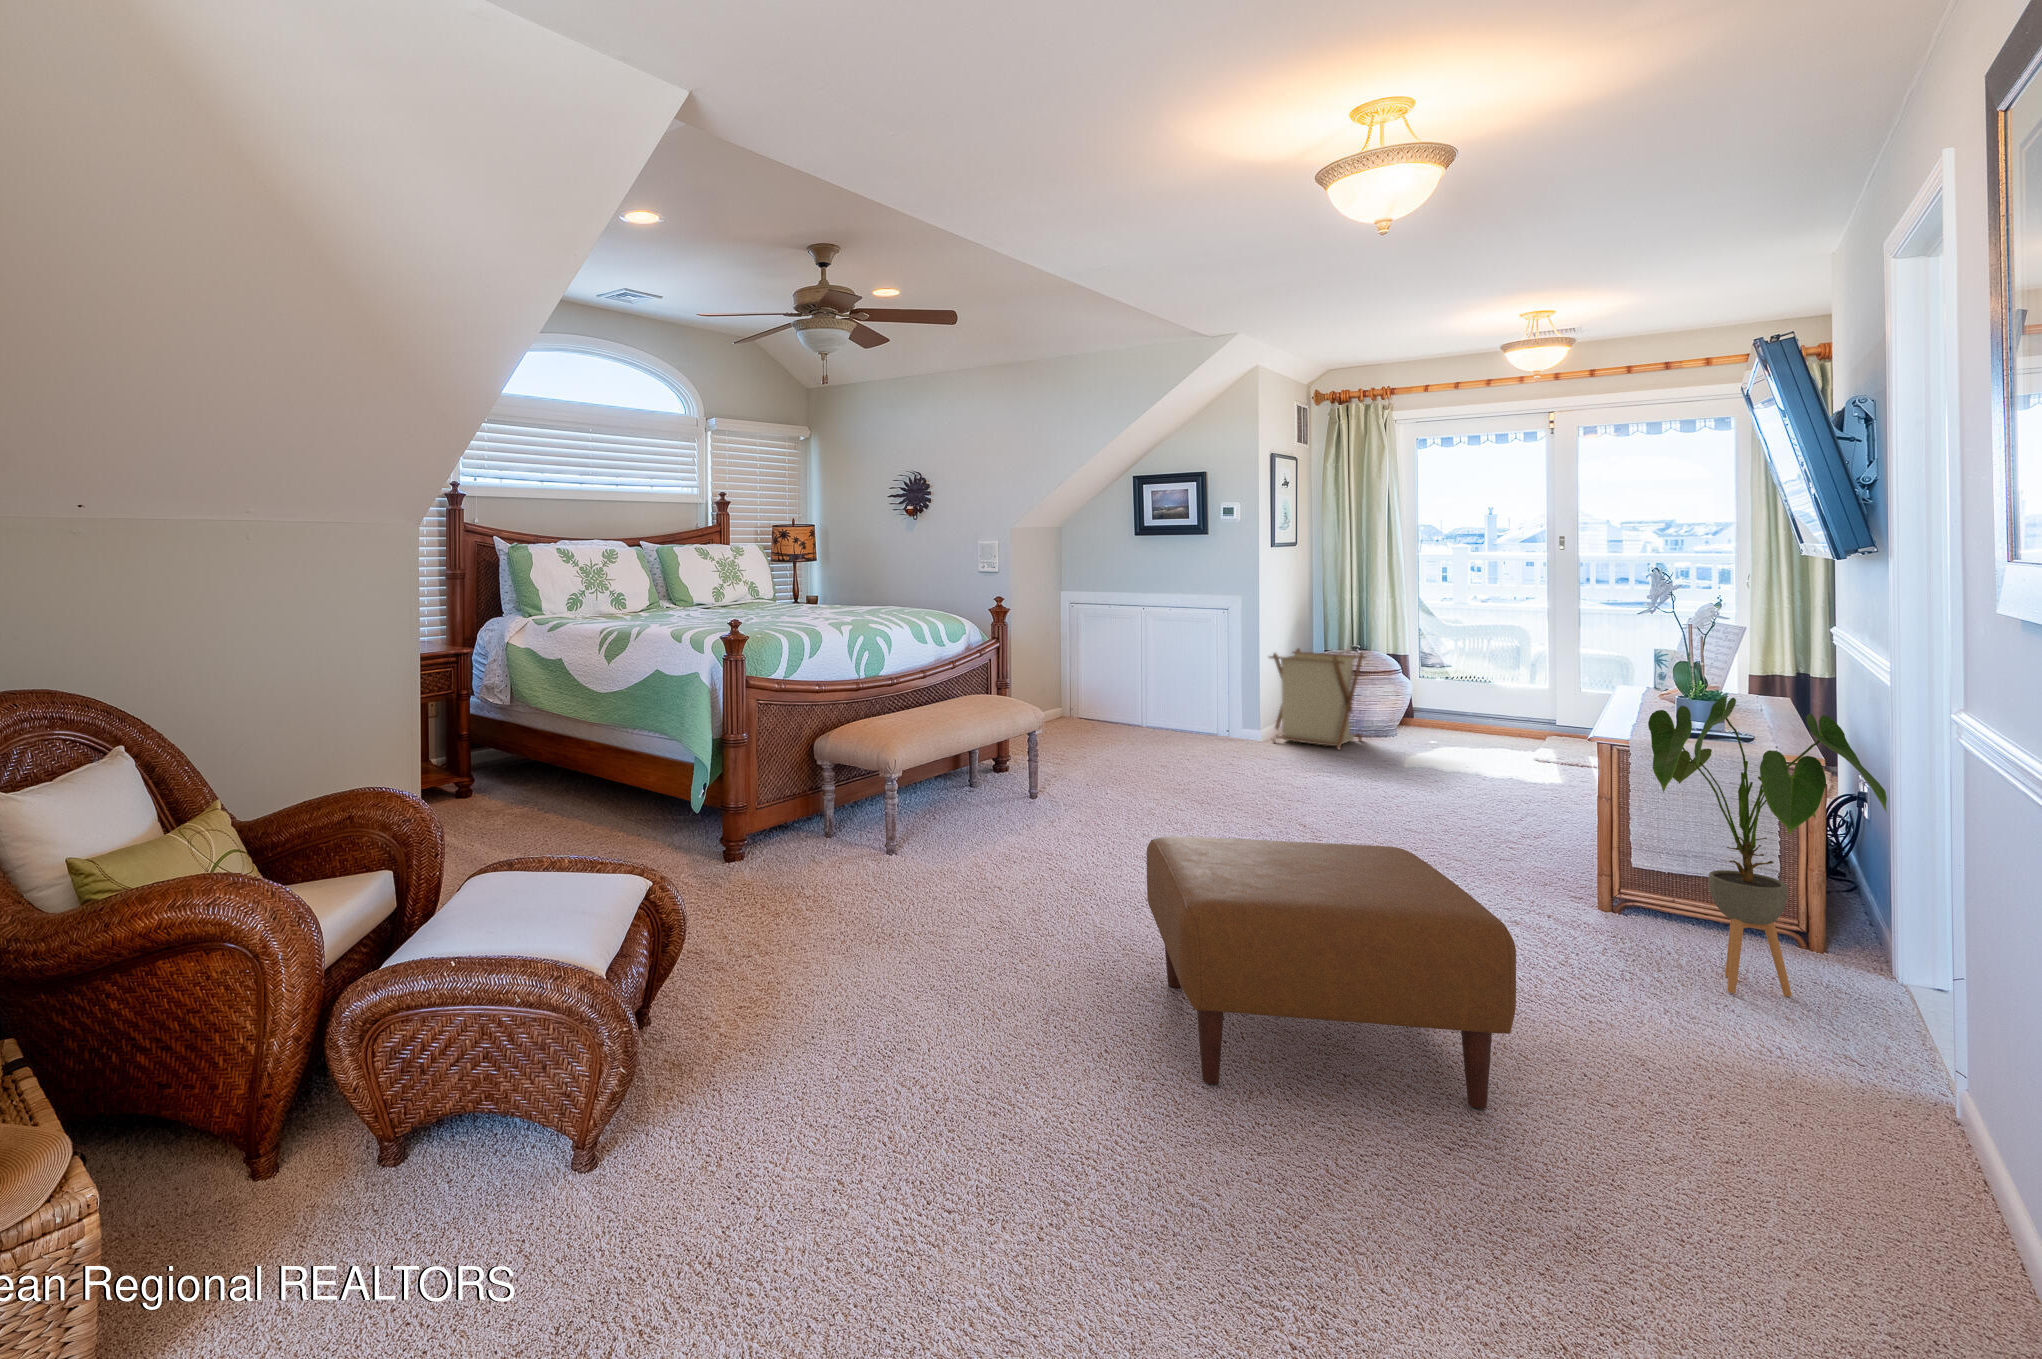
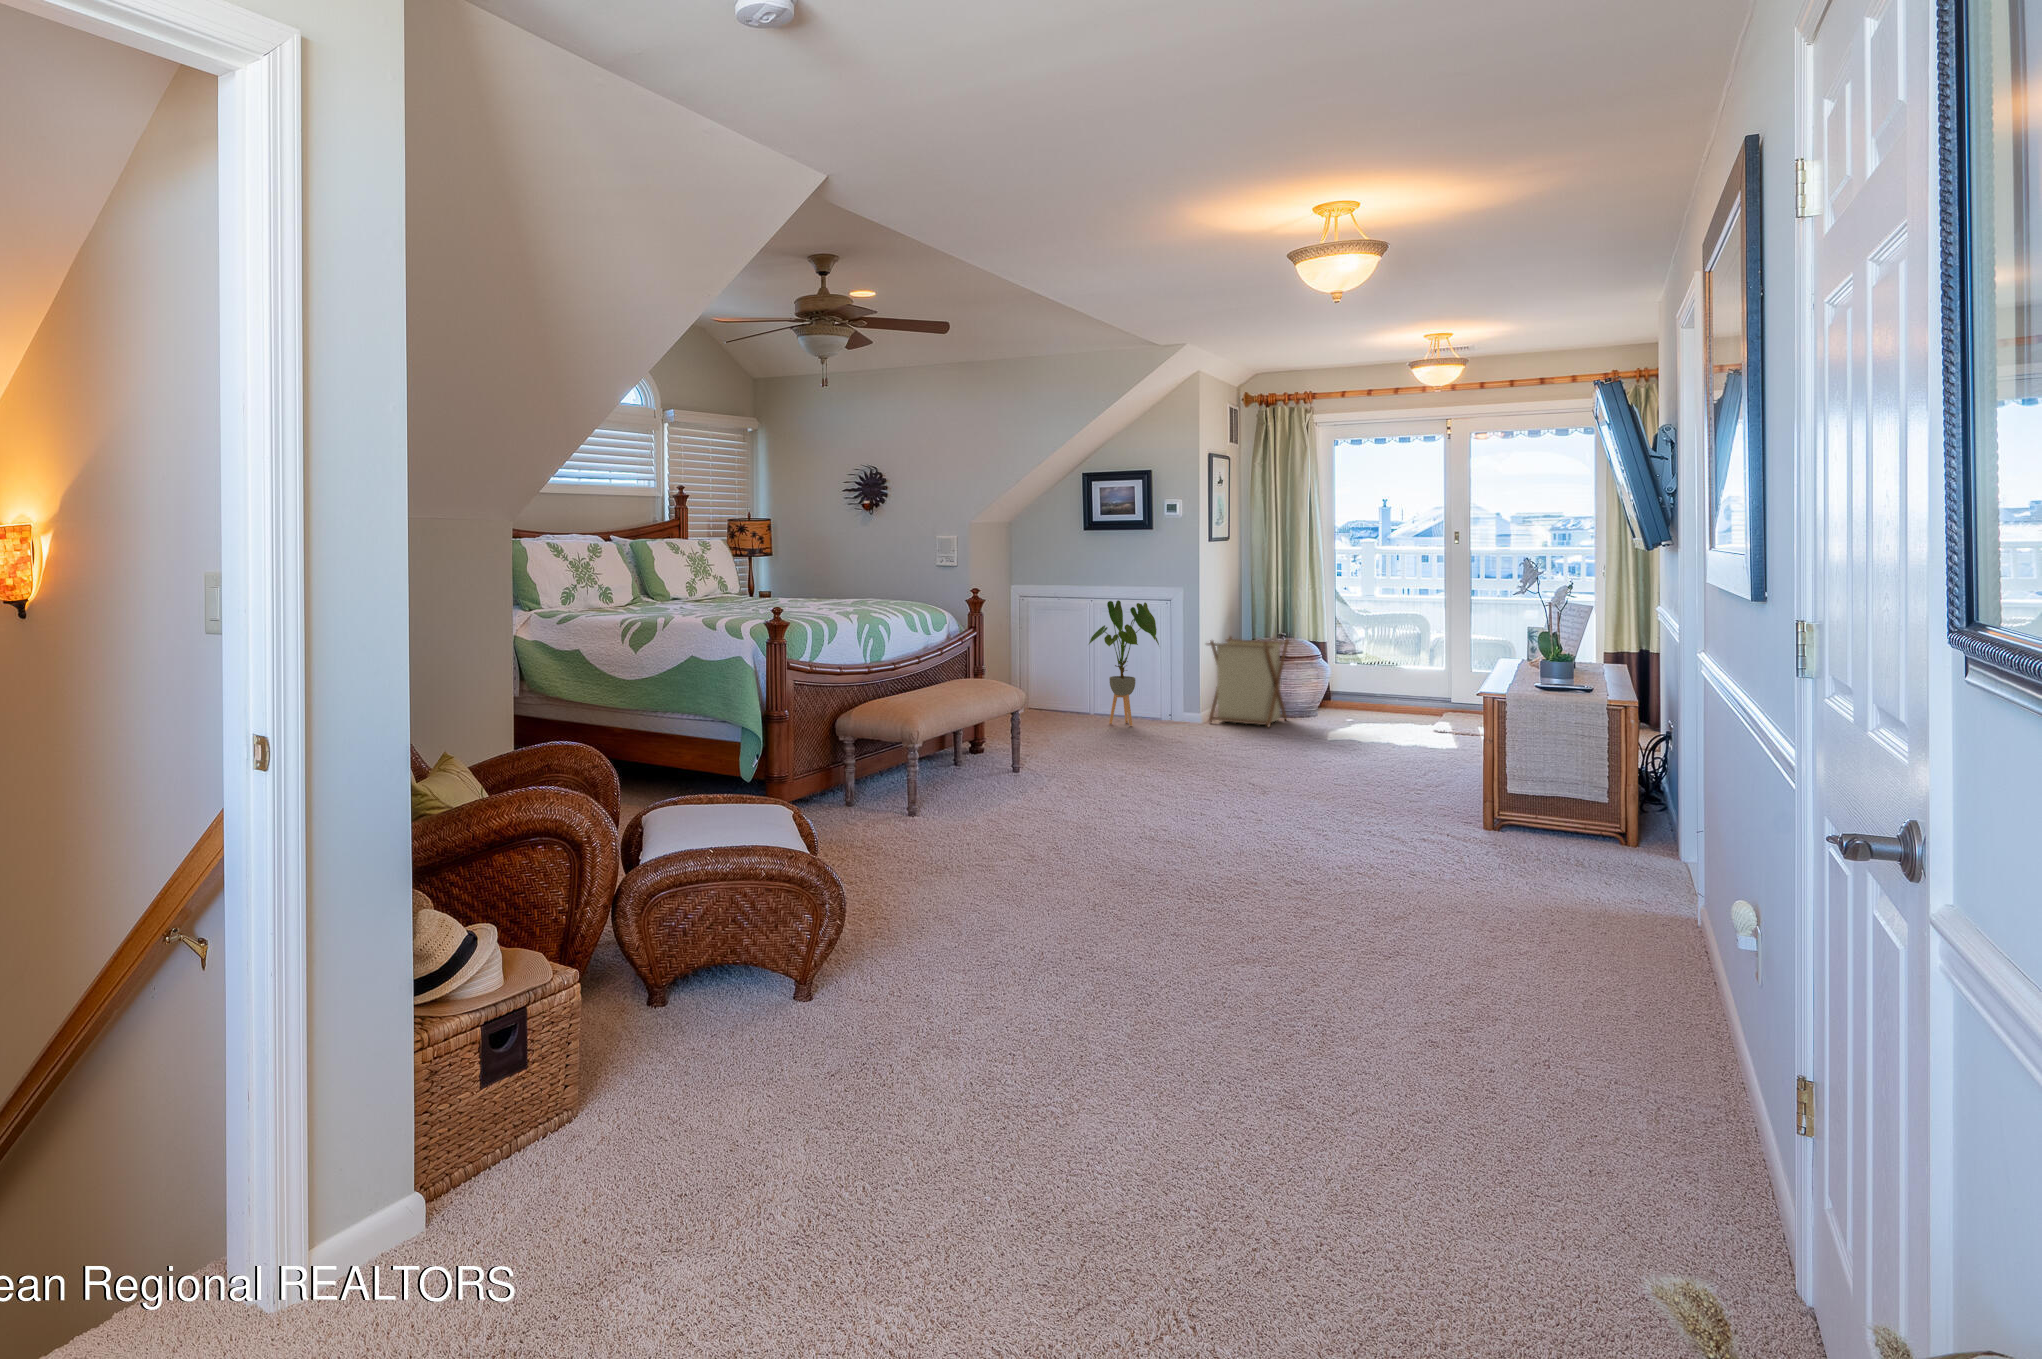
house plant: present [1648,697,1887,996] -> present [1089,600,1159,726]
ottoman: present [1146,836,1516,1109] -> none [1160,769,1431,936]

